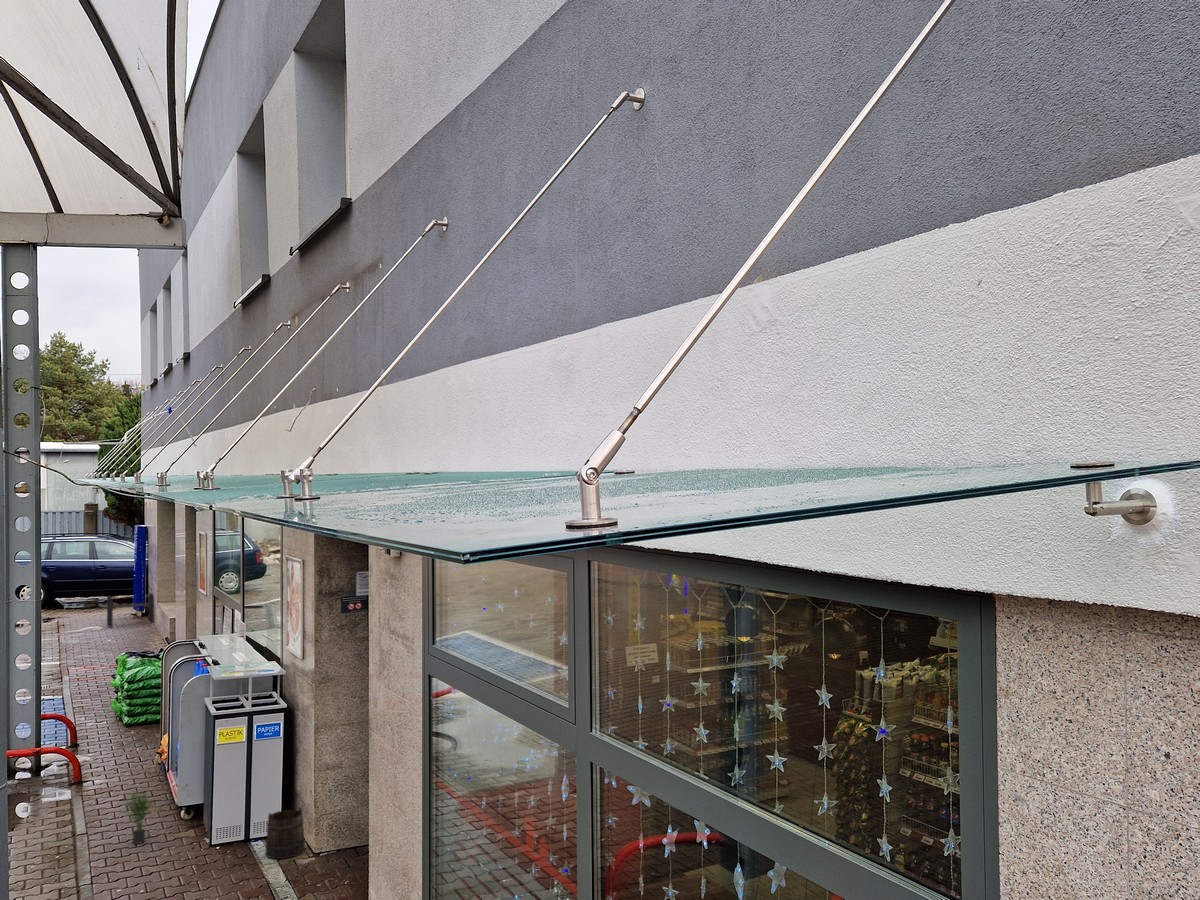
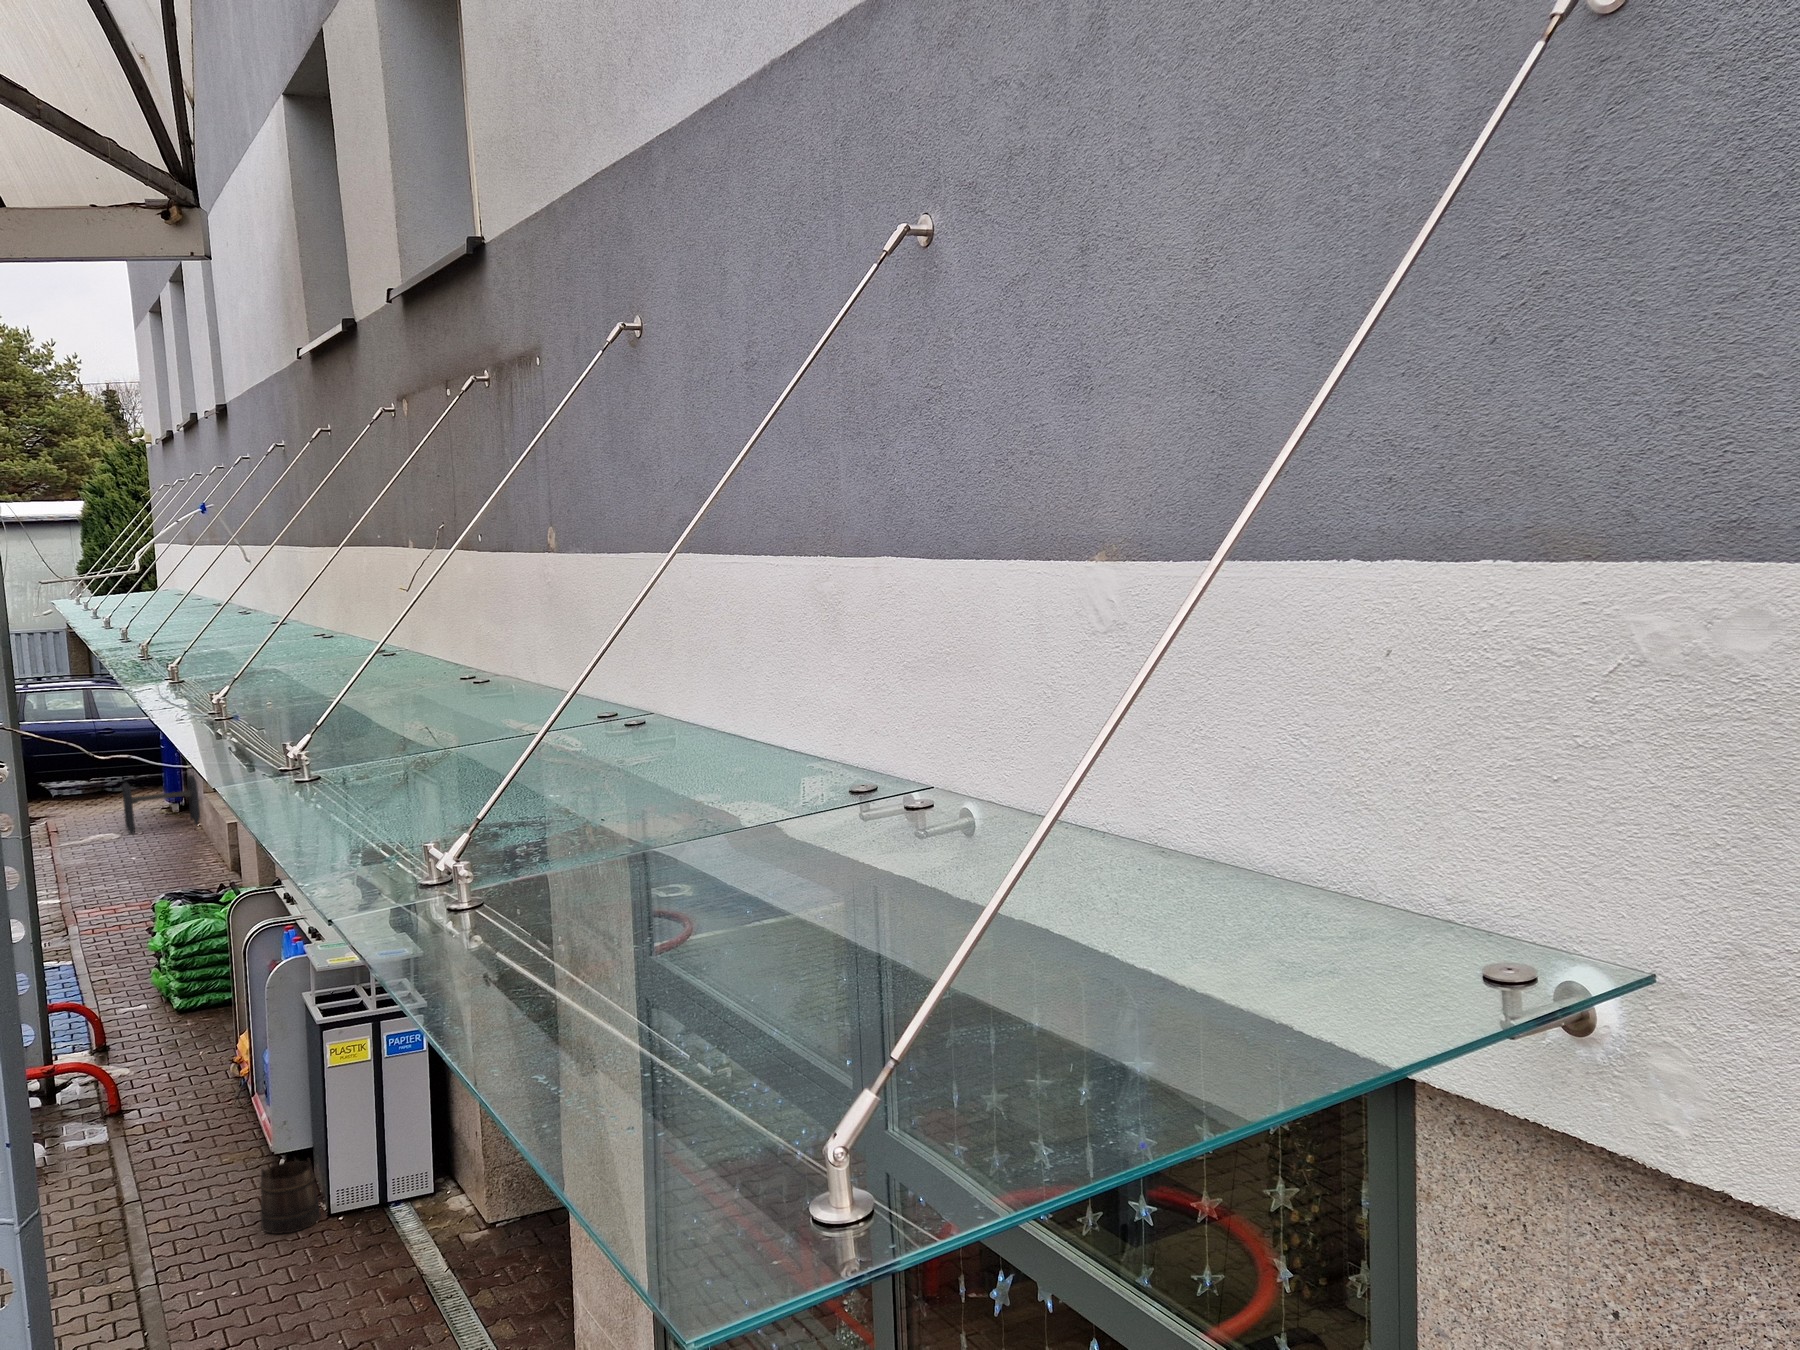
potted plant: present [125,791,152,844] -> none [183,1124,245,1215]
bucket: present [266,808,305,859] -> present [260,1159,321,1234]

